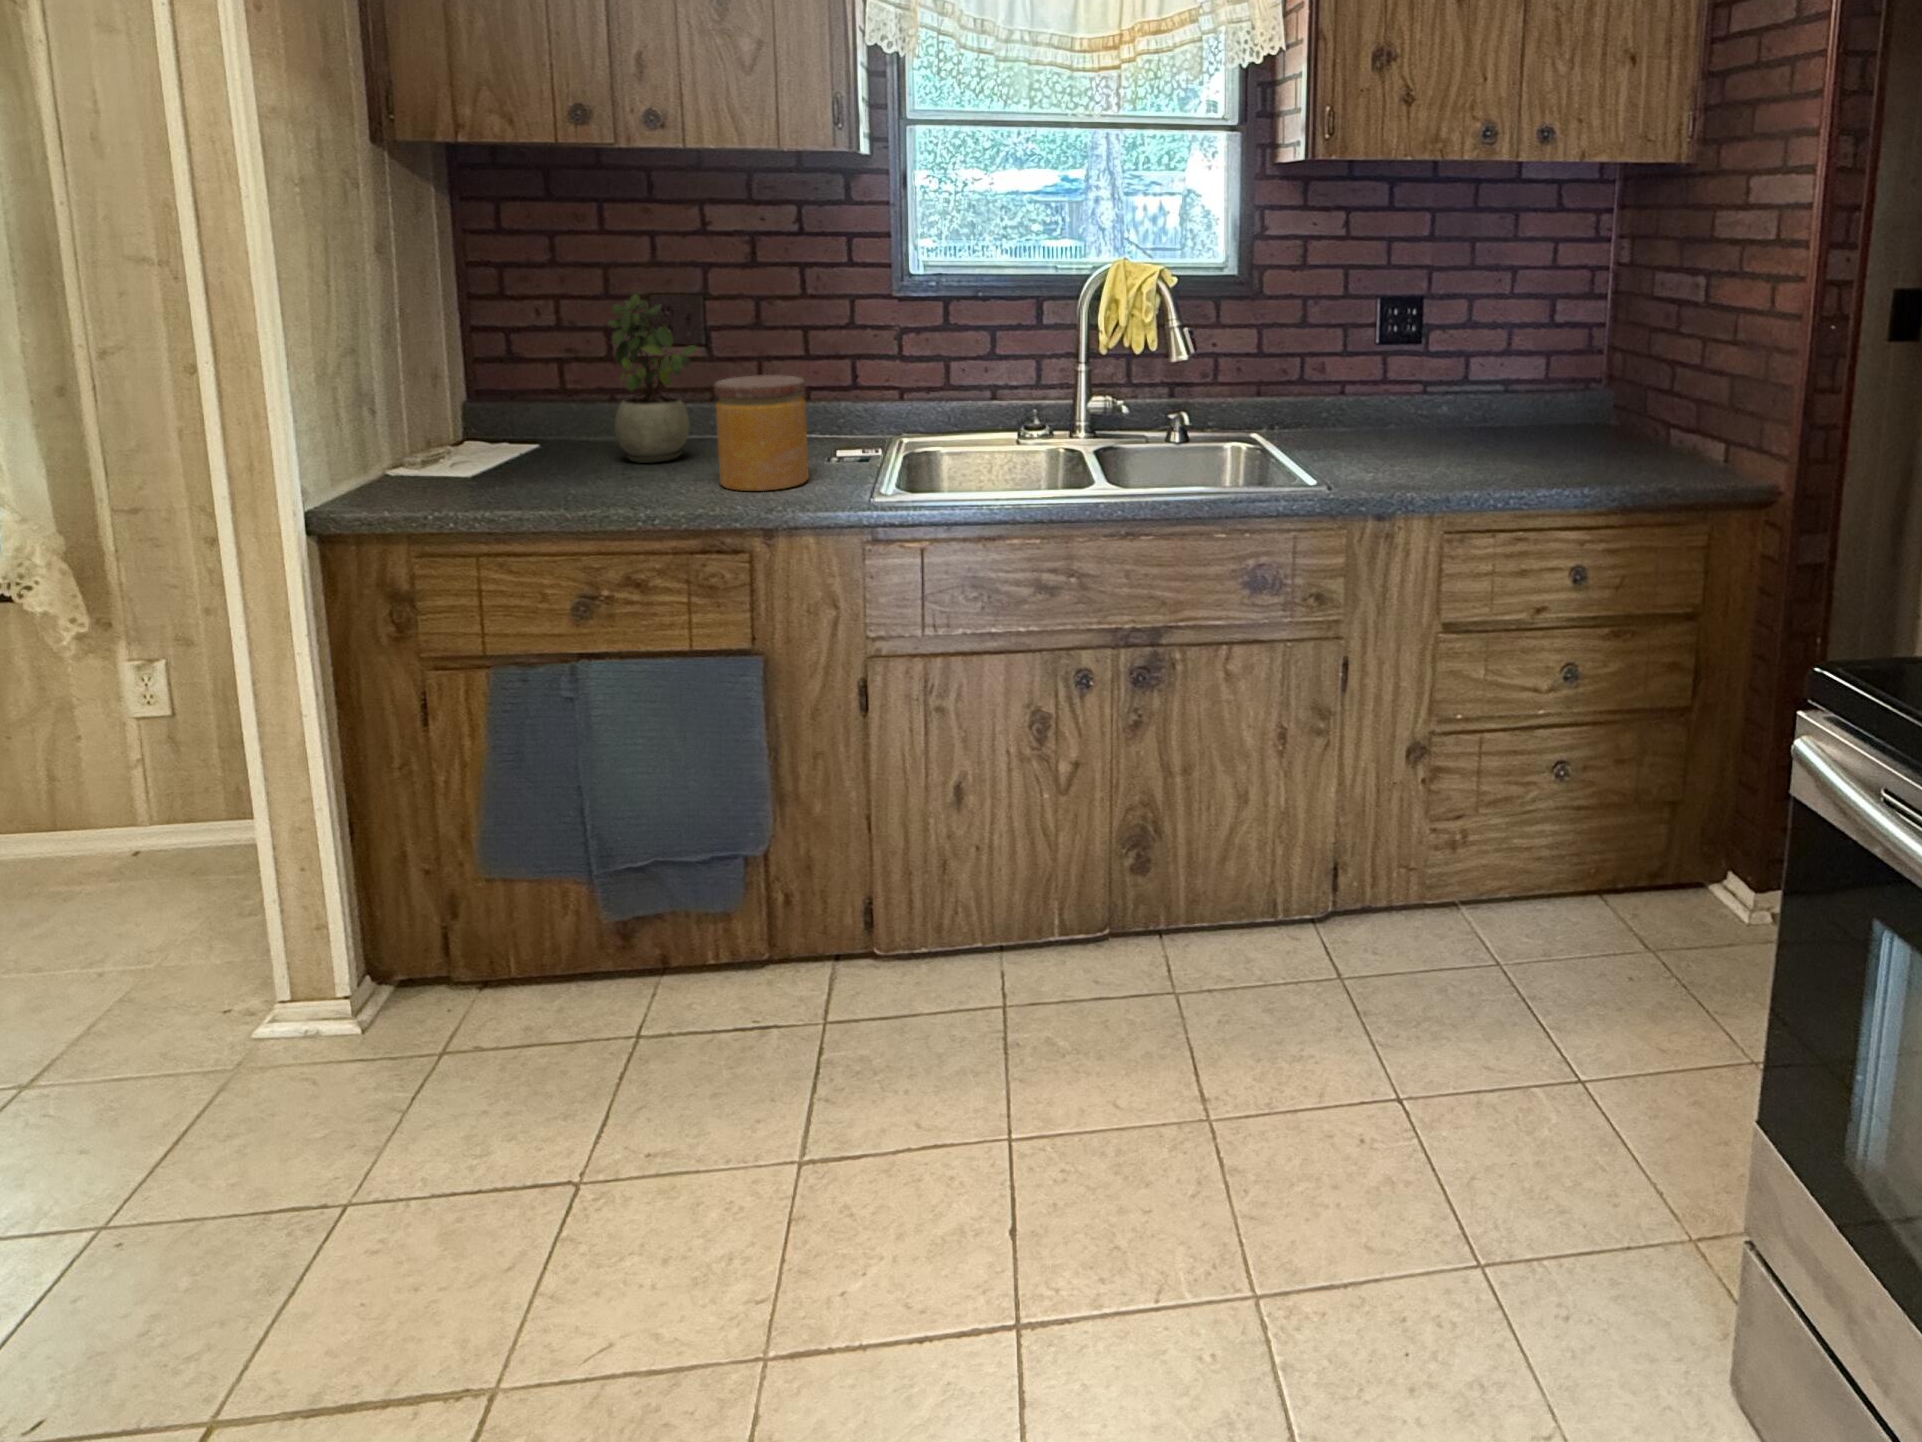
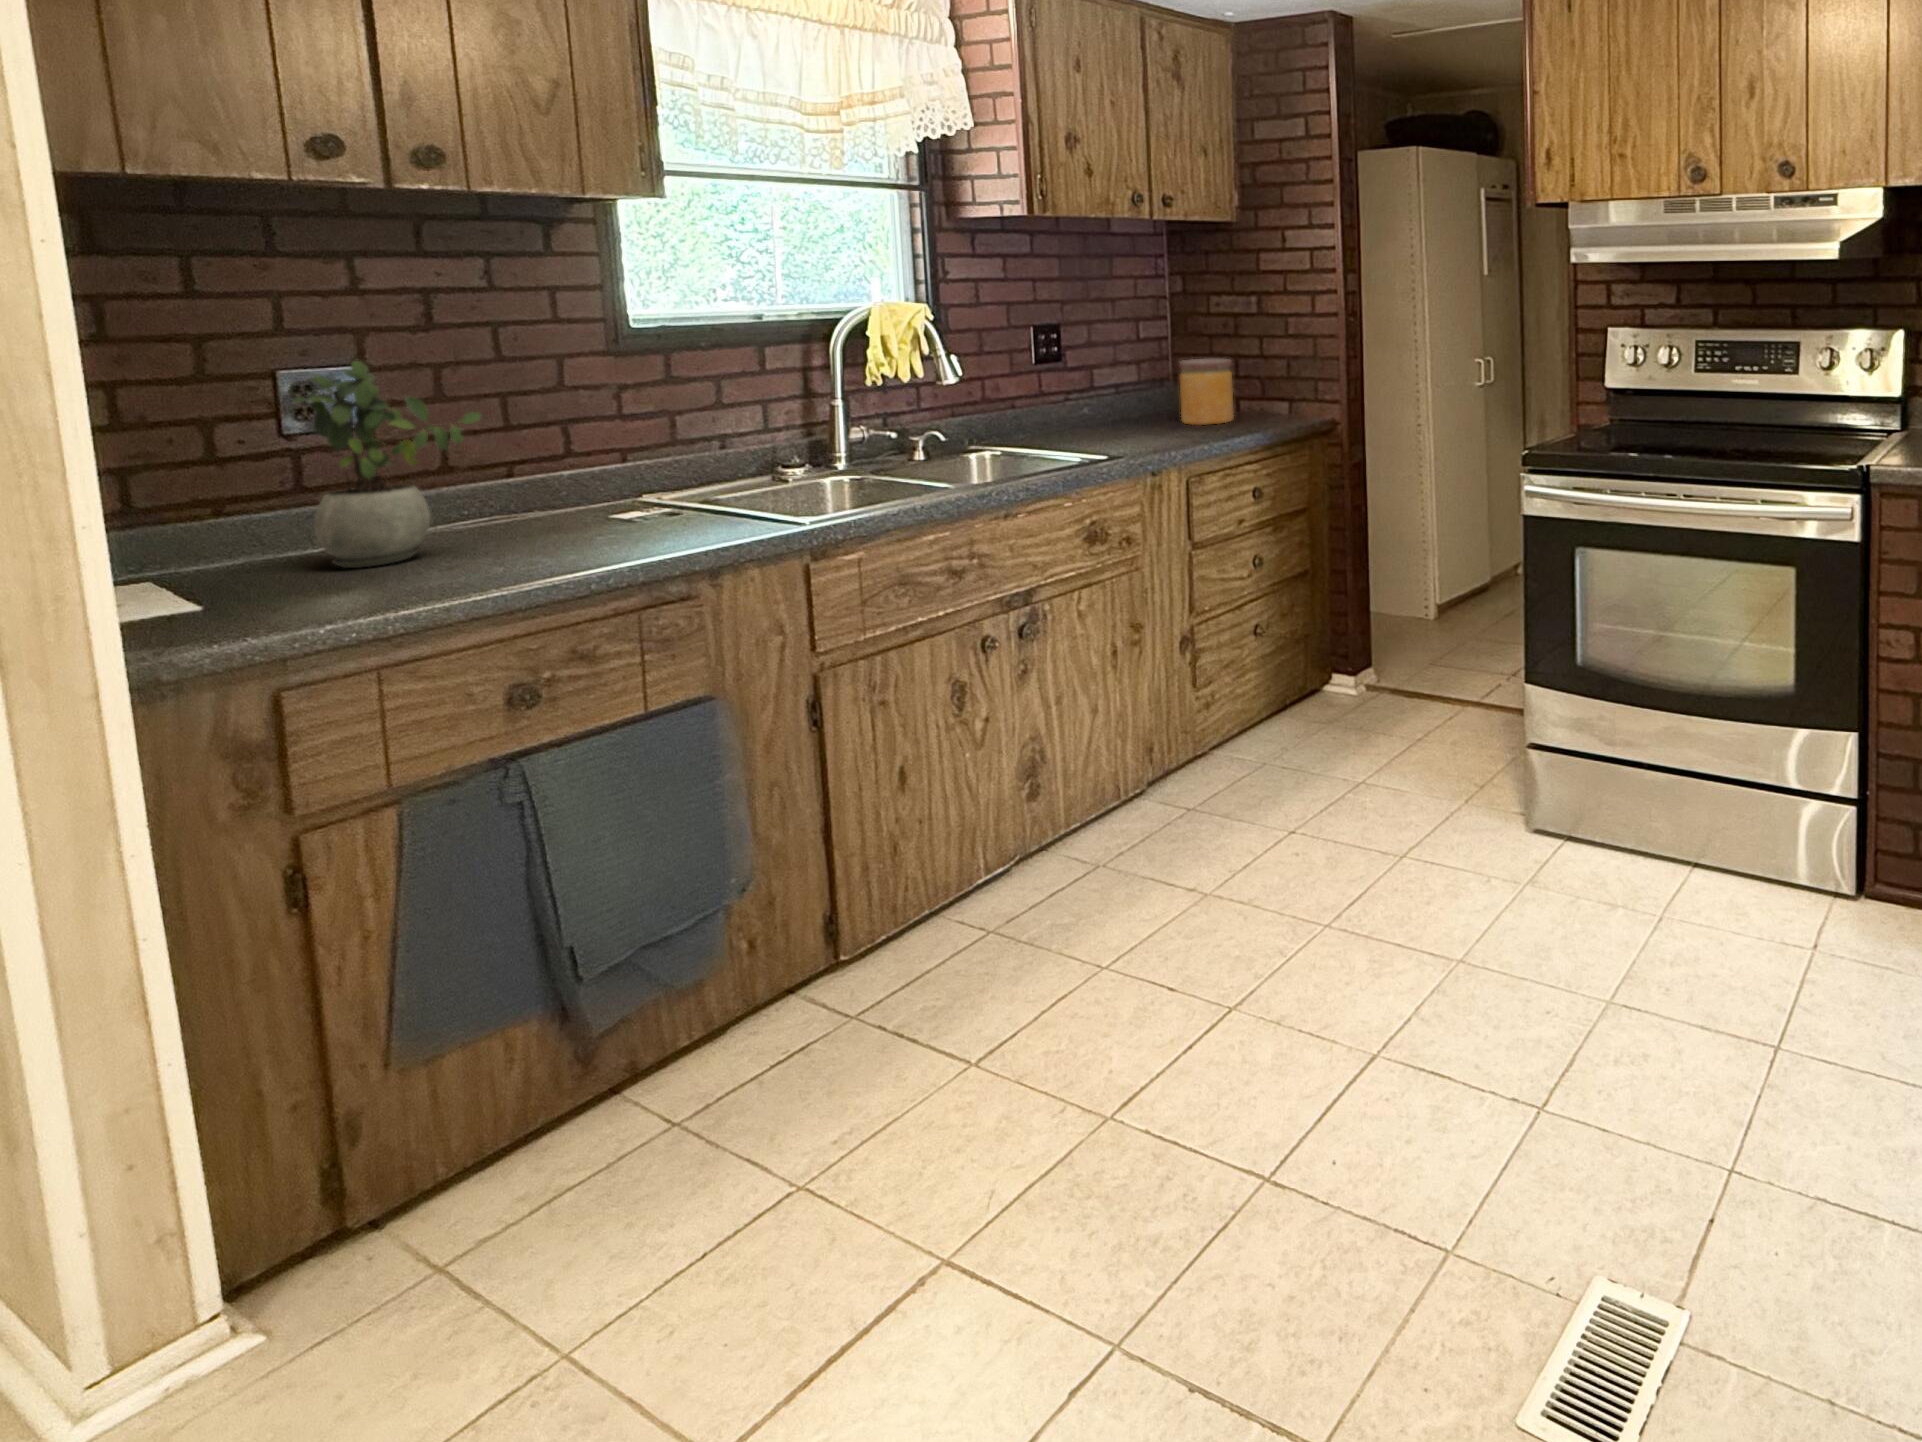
jar: present [714,375,809,491] -> present [1179,358,1234,425]

